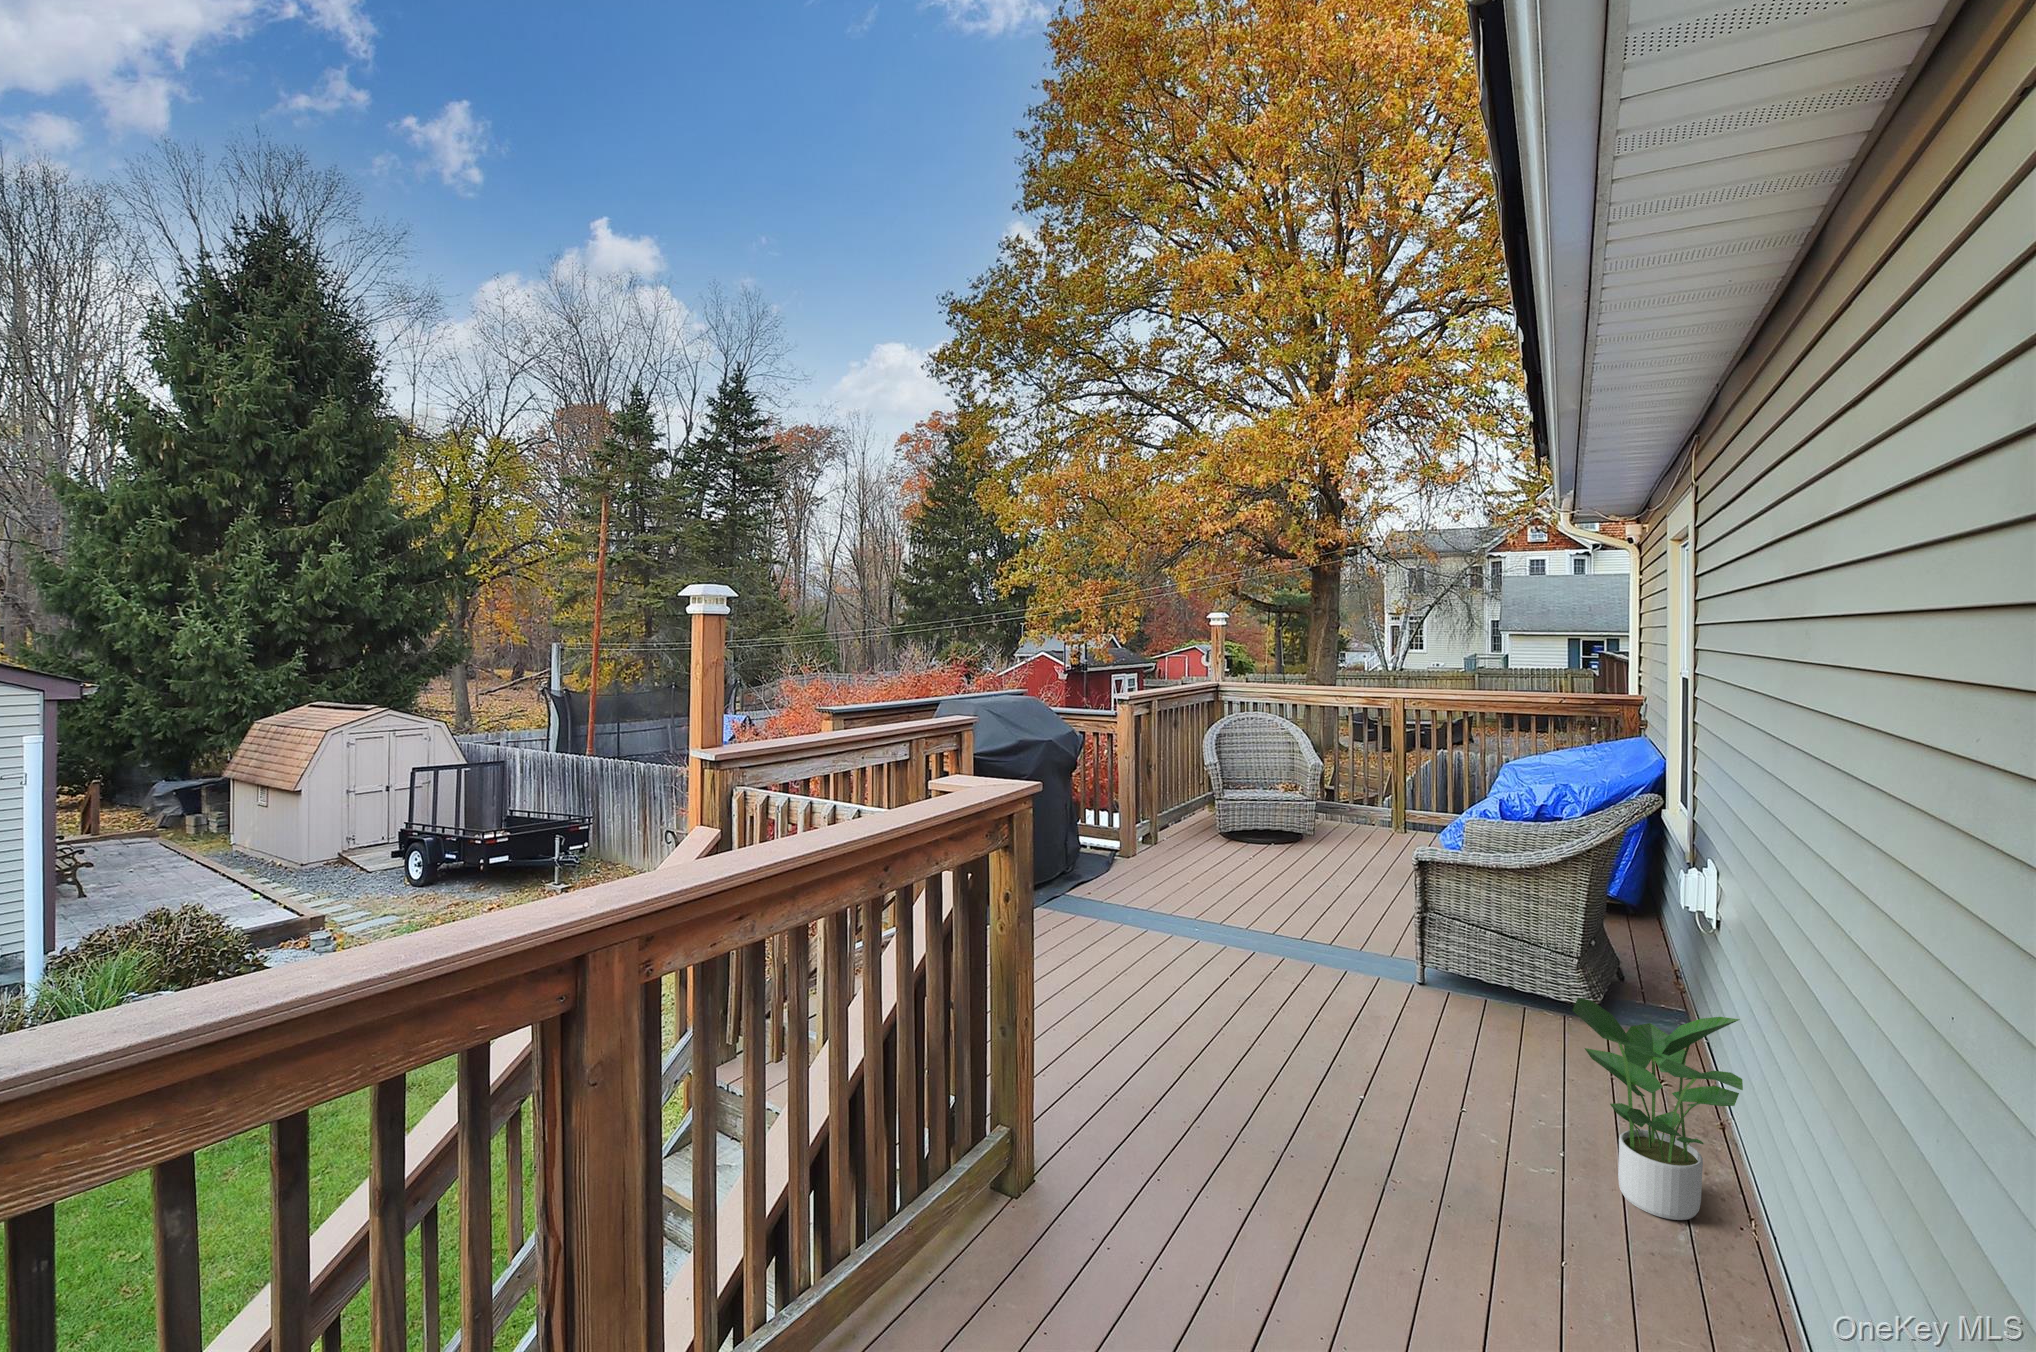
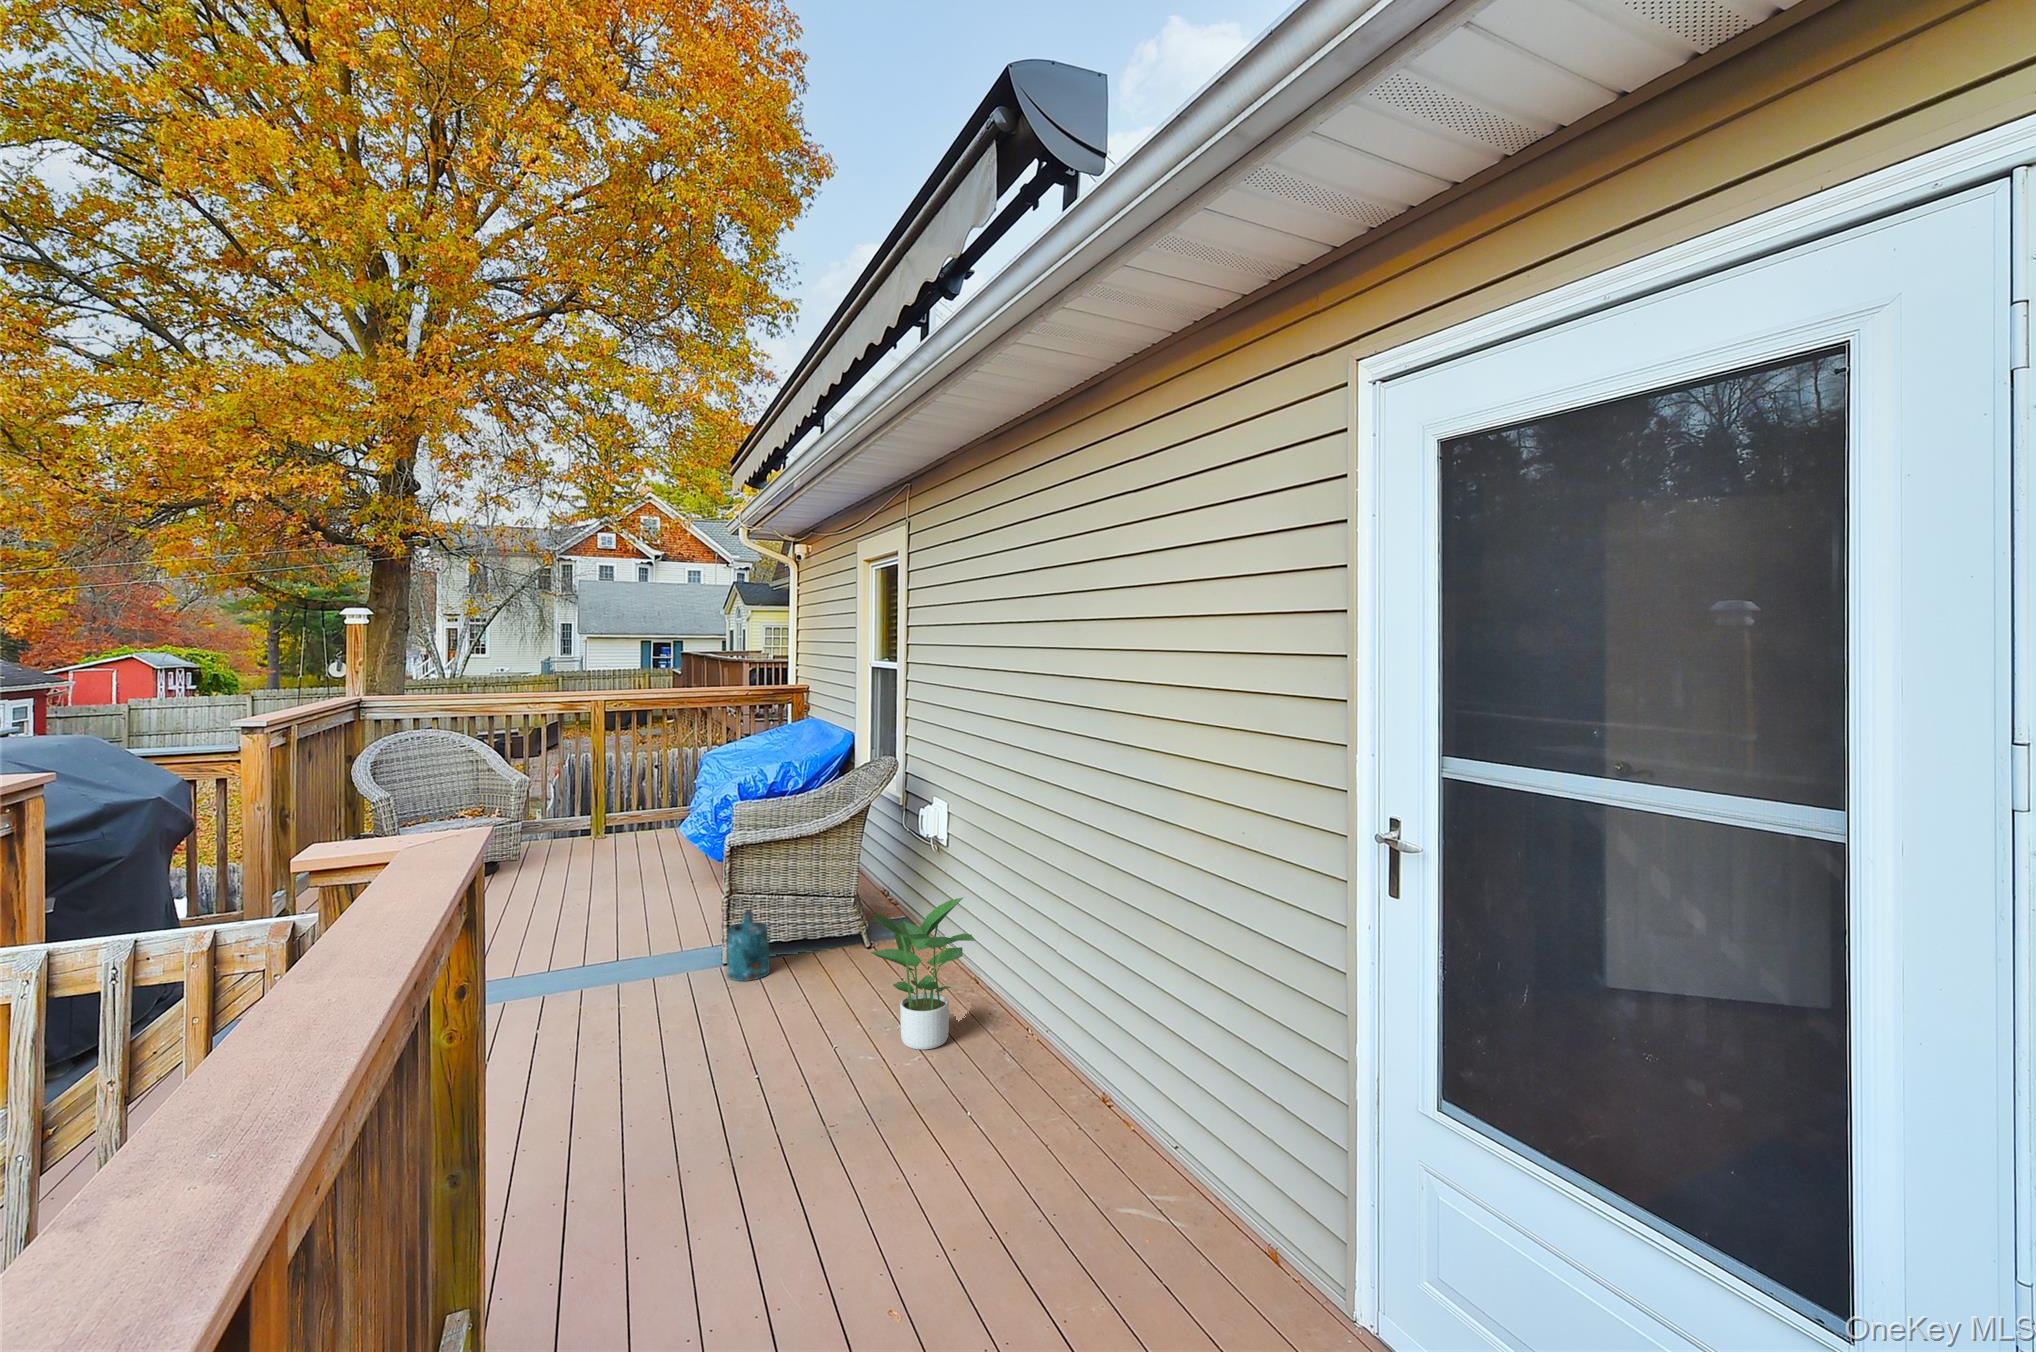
watering can: none [1439,947,1501,1032] -> present [727,910,770,981]

